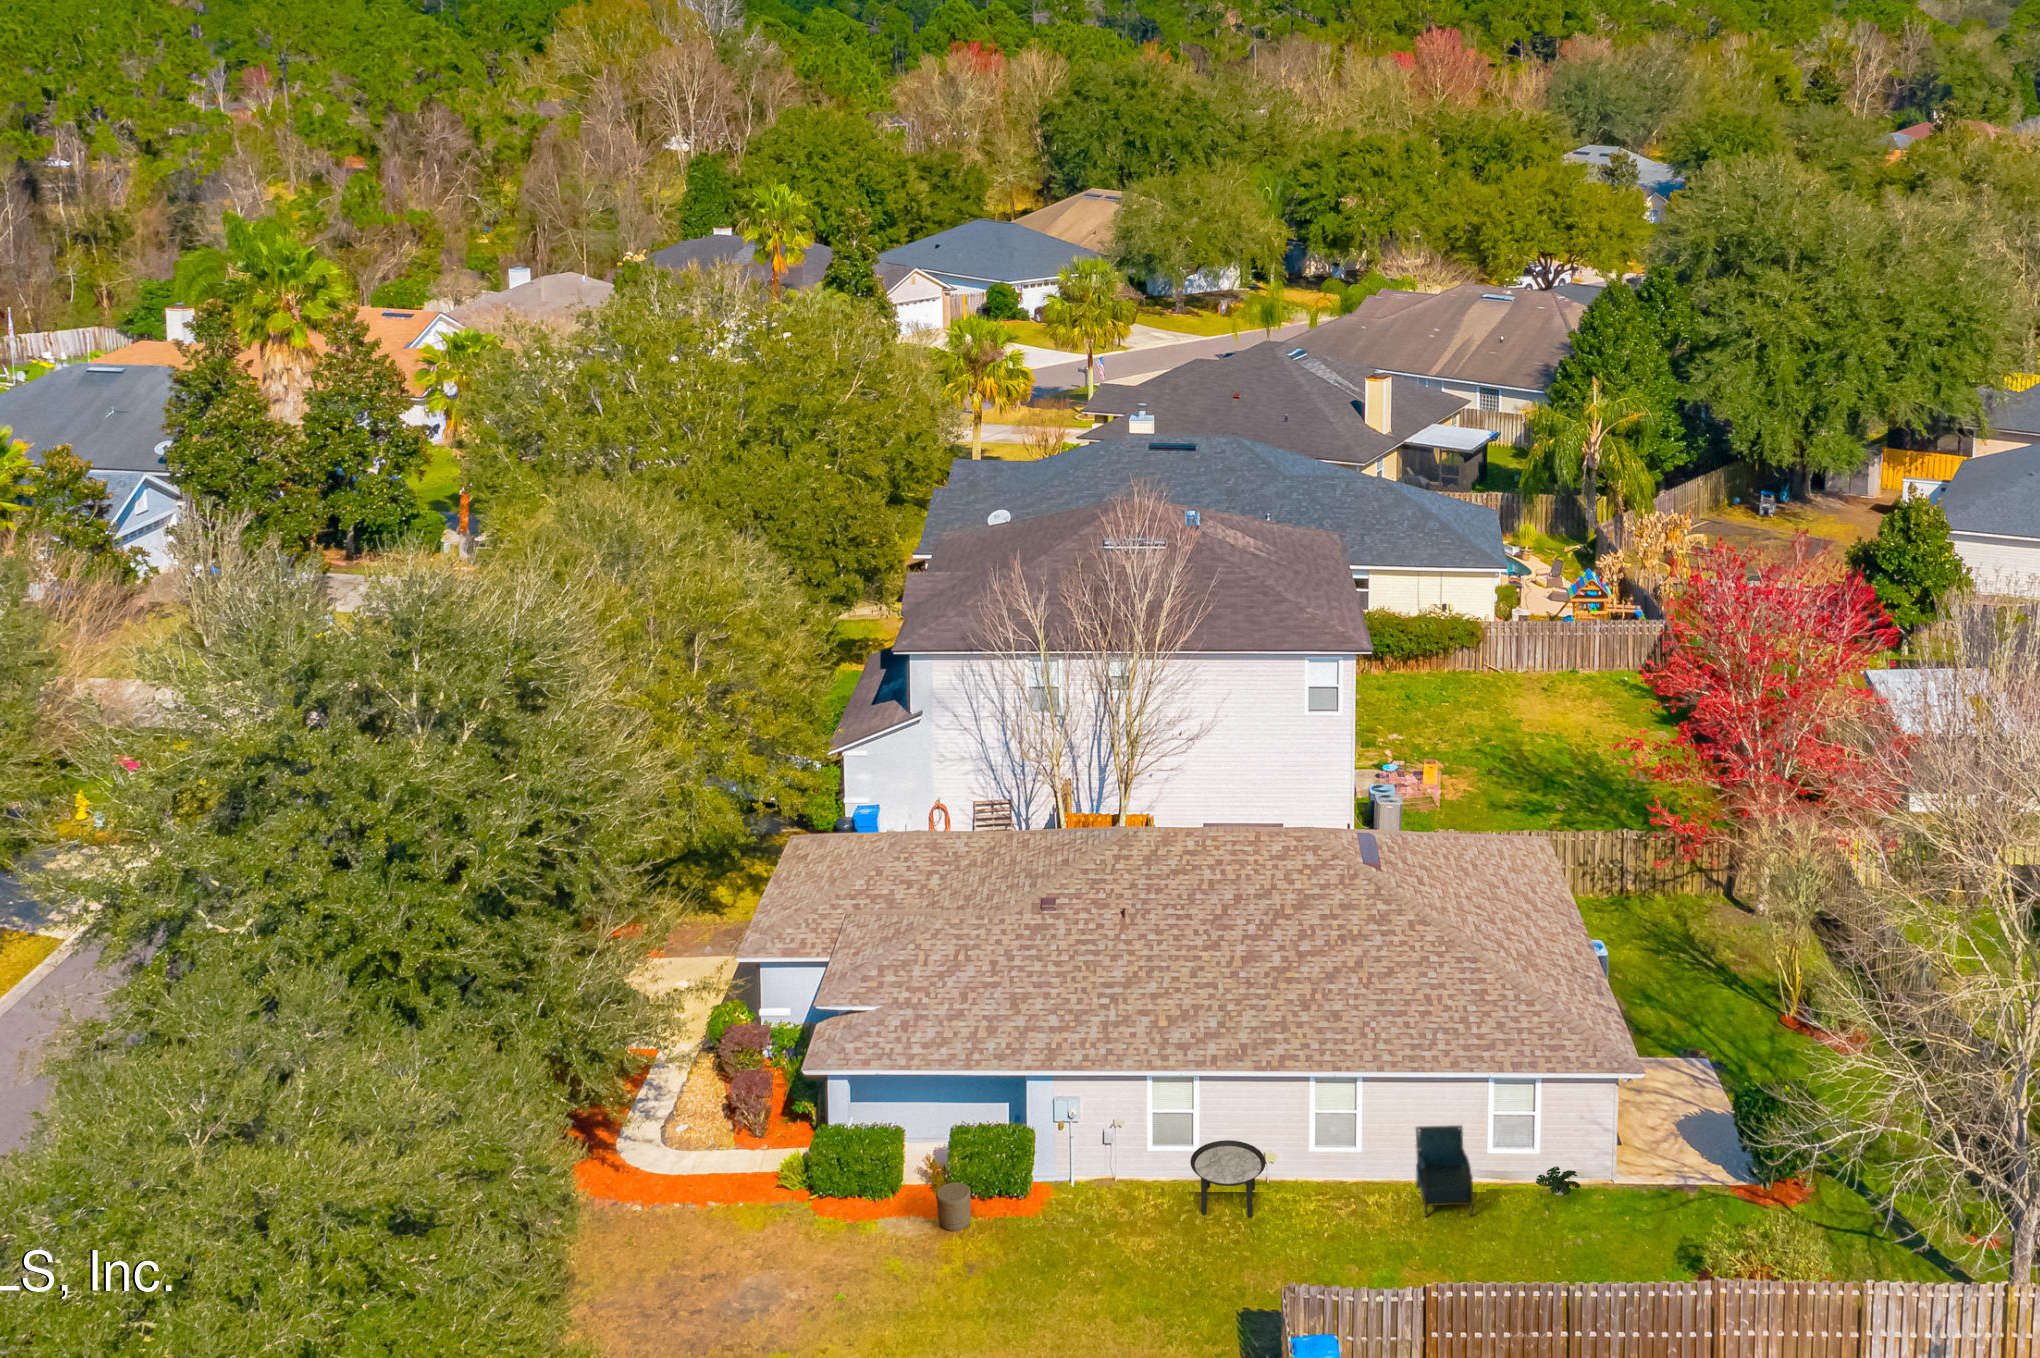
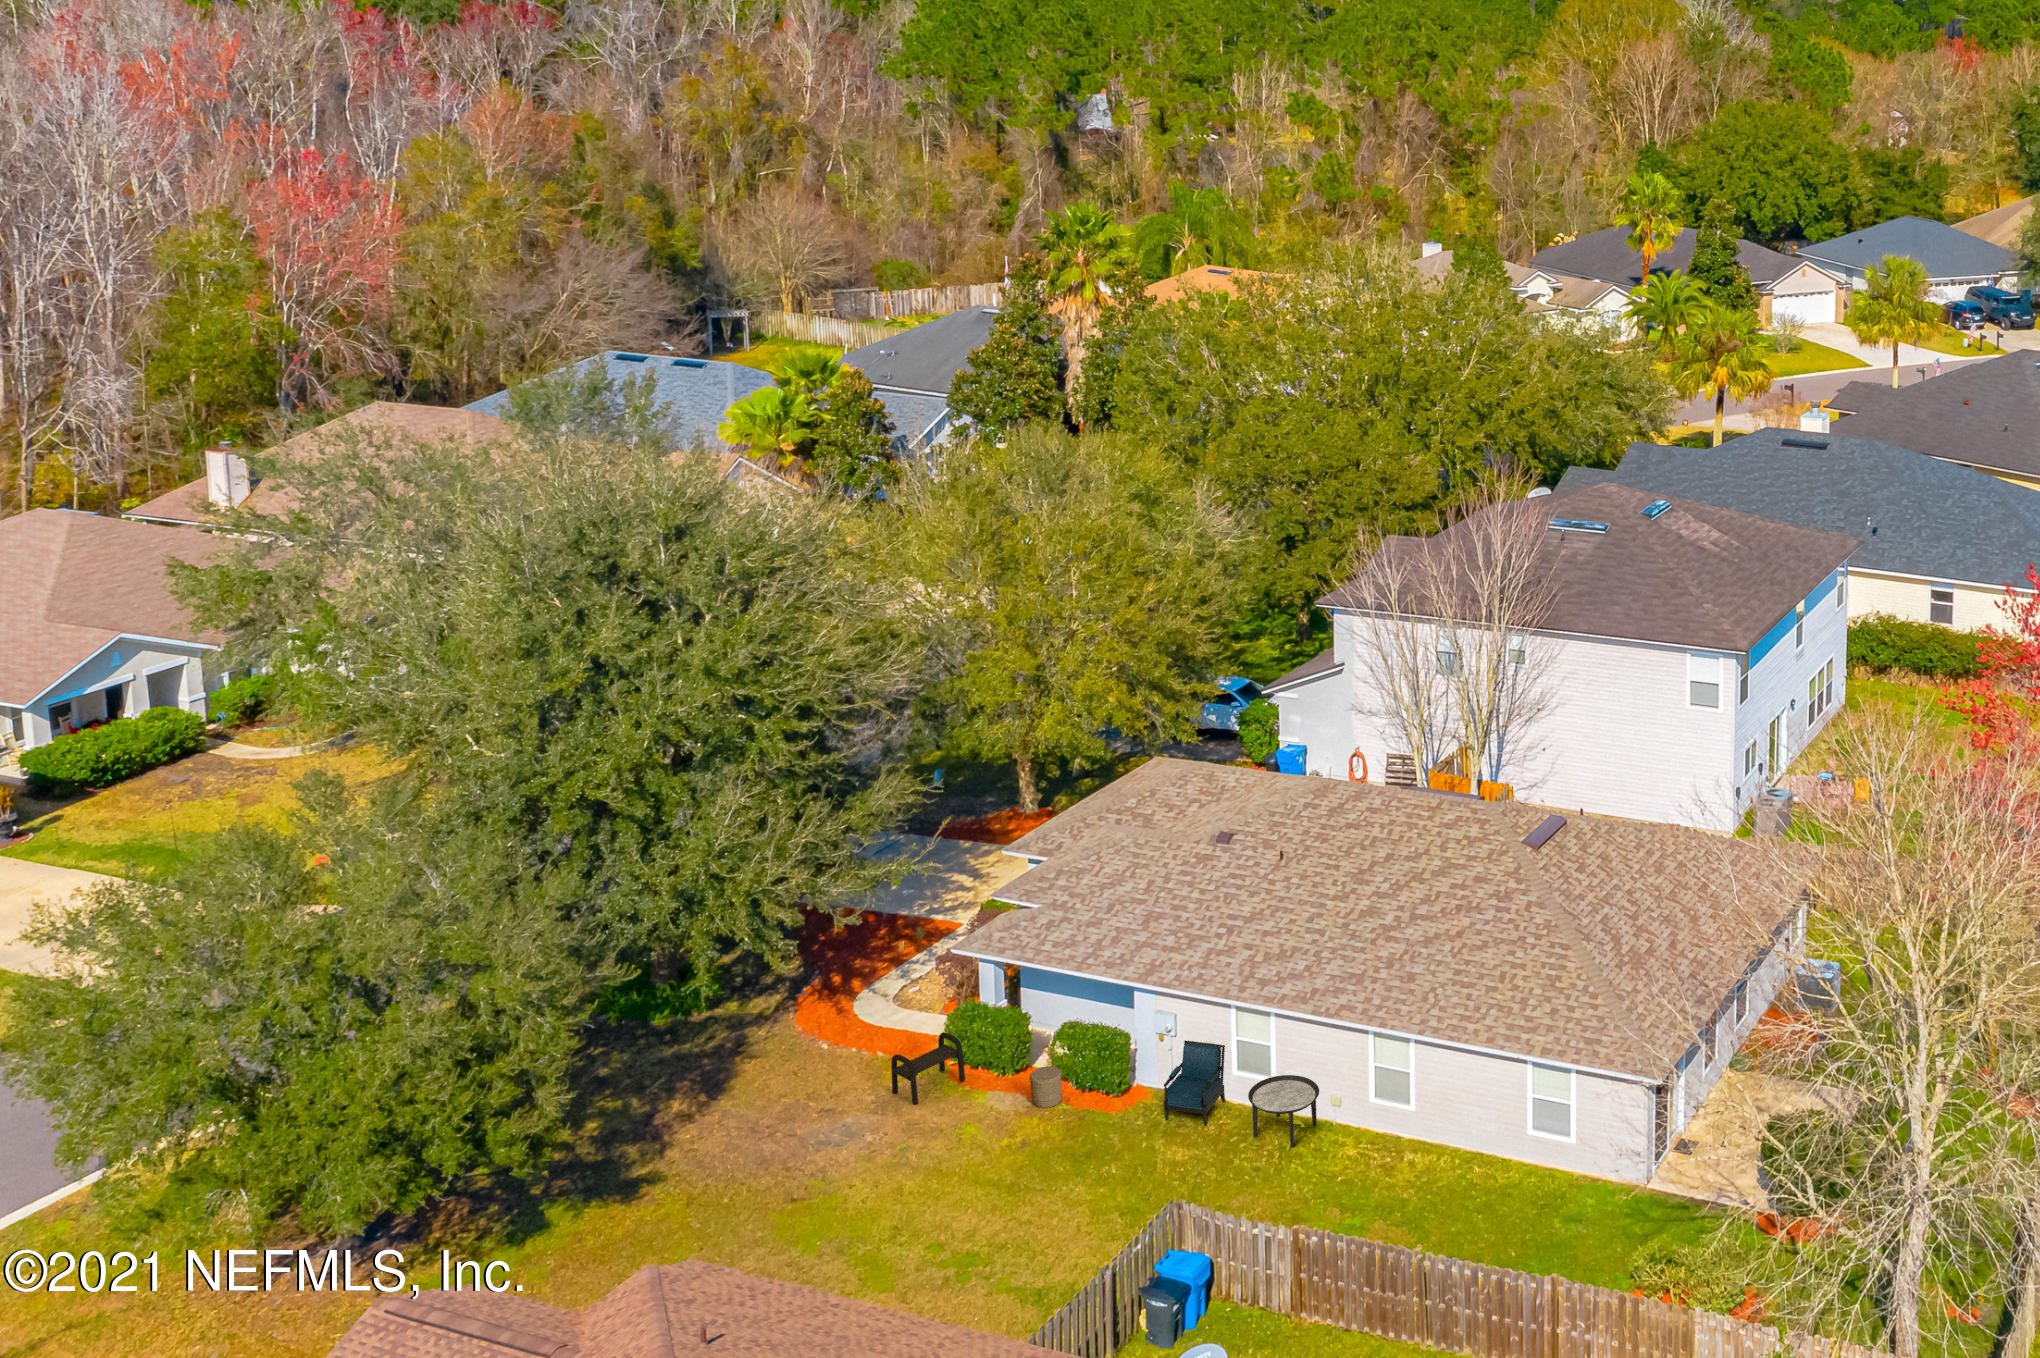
chair: present [1416,1126,1473,1217] -> present [1164,1040,1226,1126]
potted plant: present [1536,1166,1581,1196] -> none [1566,1159,1612,1187]
bench: none [773,1168,845,1258] -> present [891,1032,965,1105]

